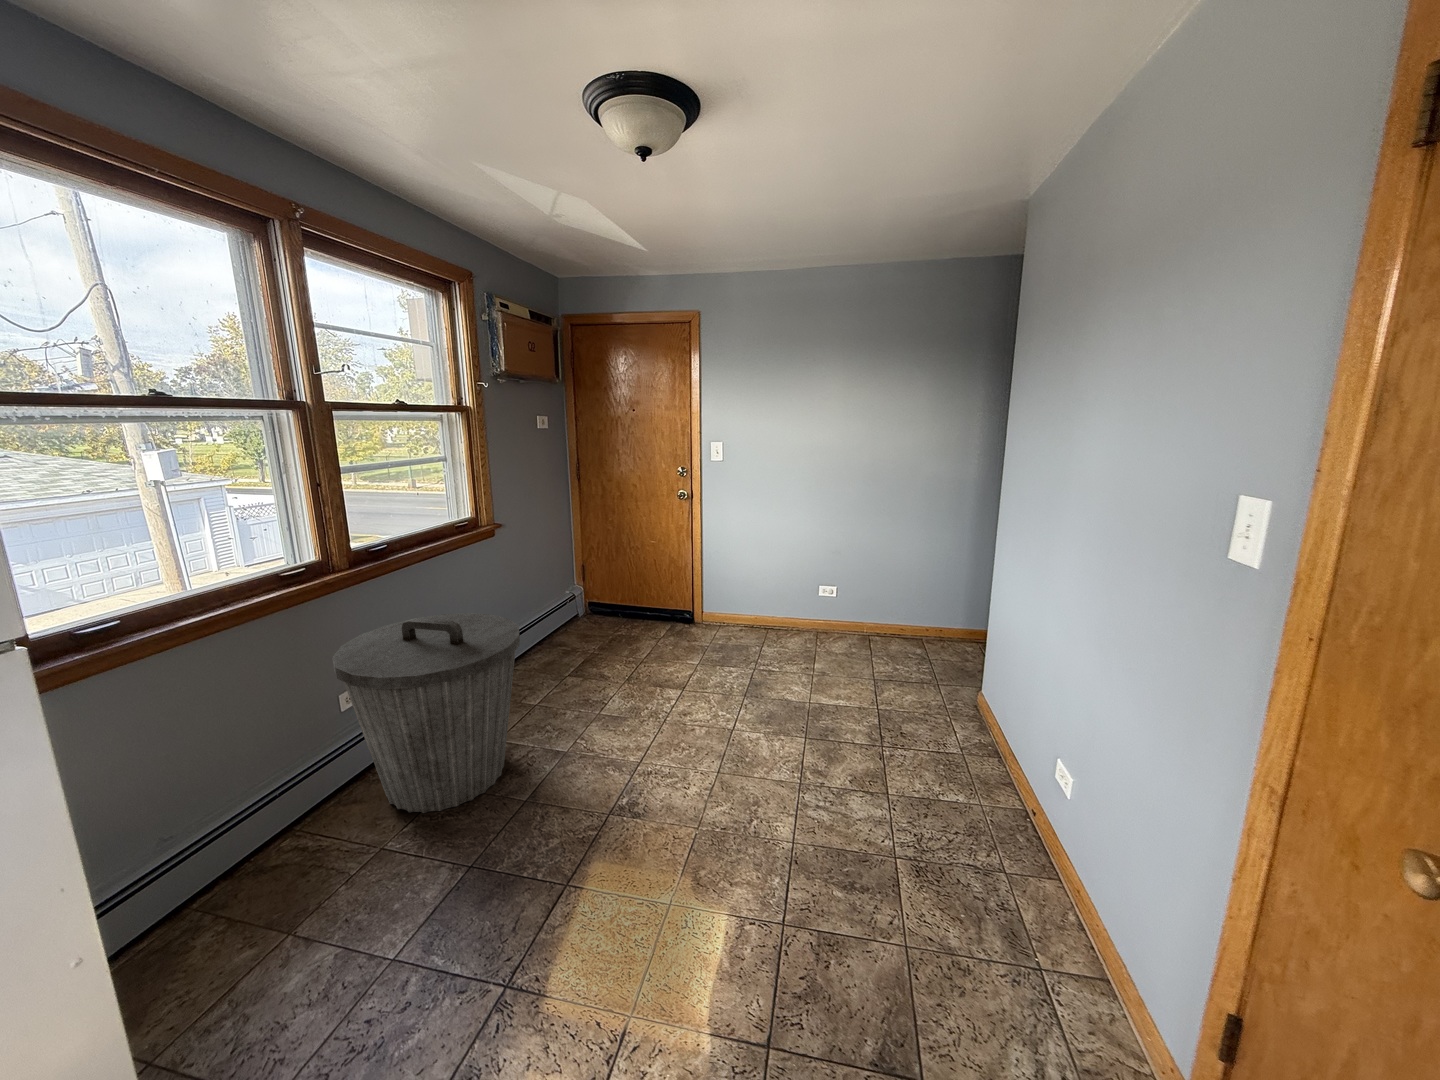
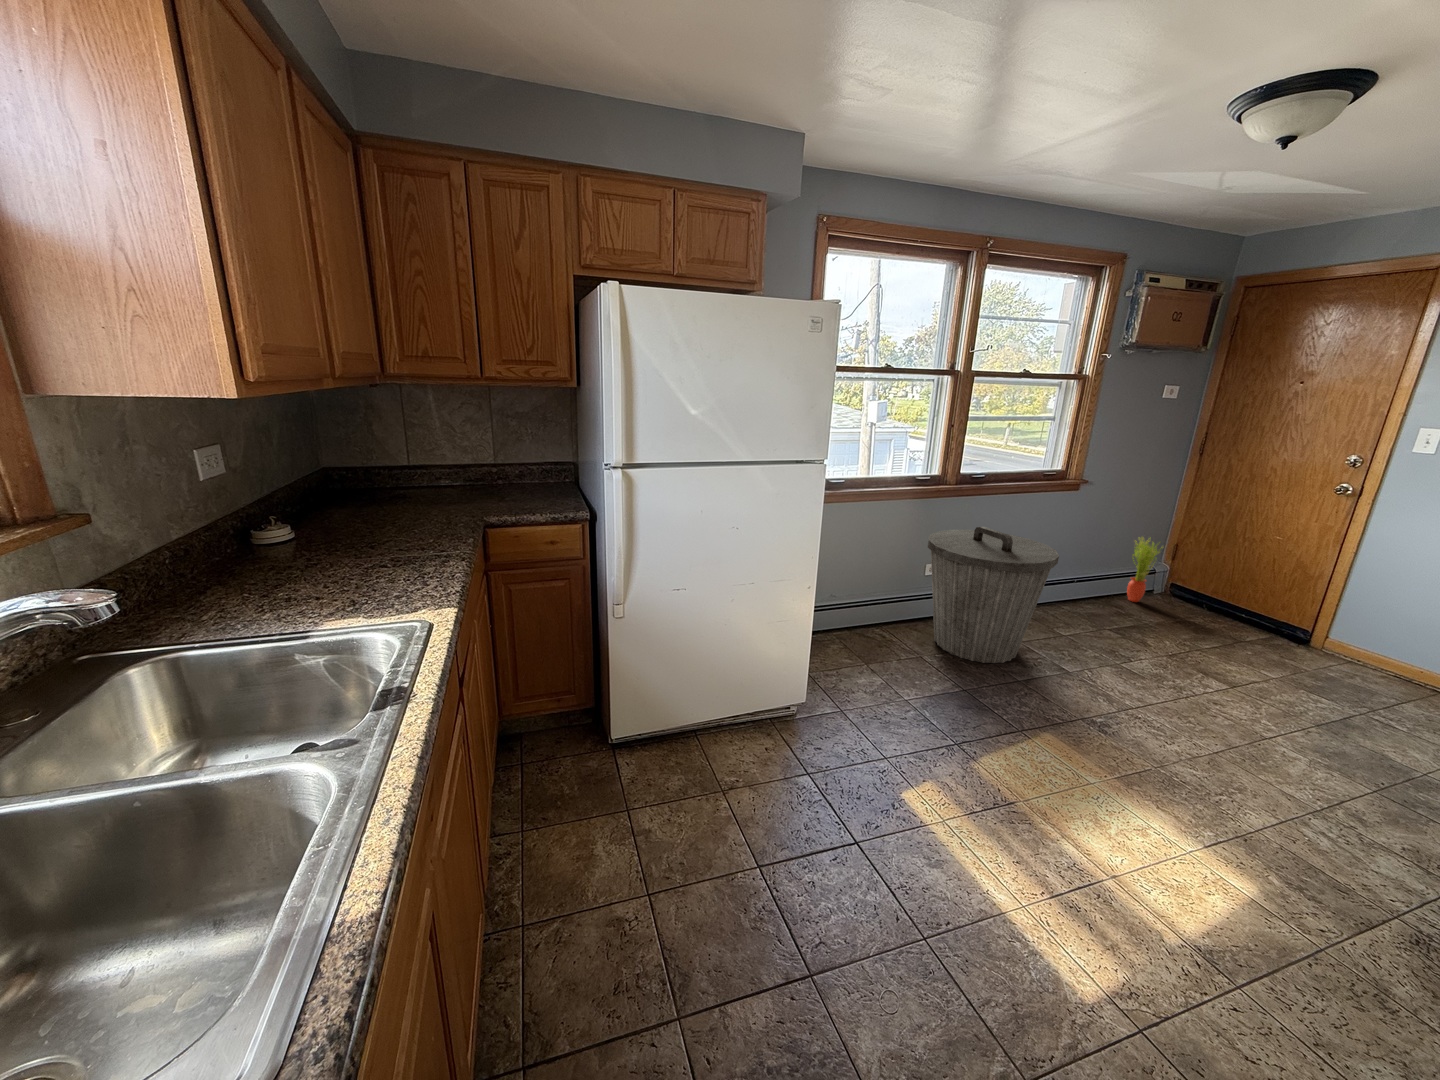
potted plant: none [553,565,577,632] -> present [1127,538,1162,602]

